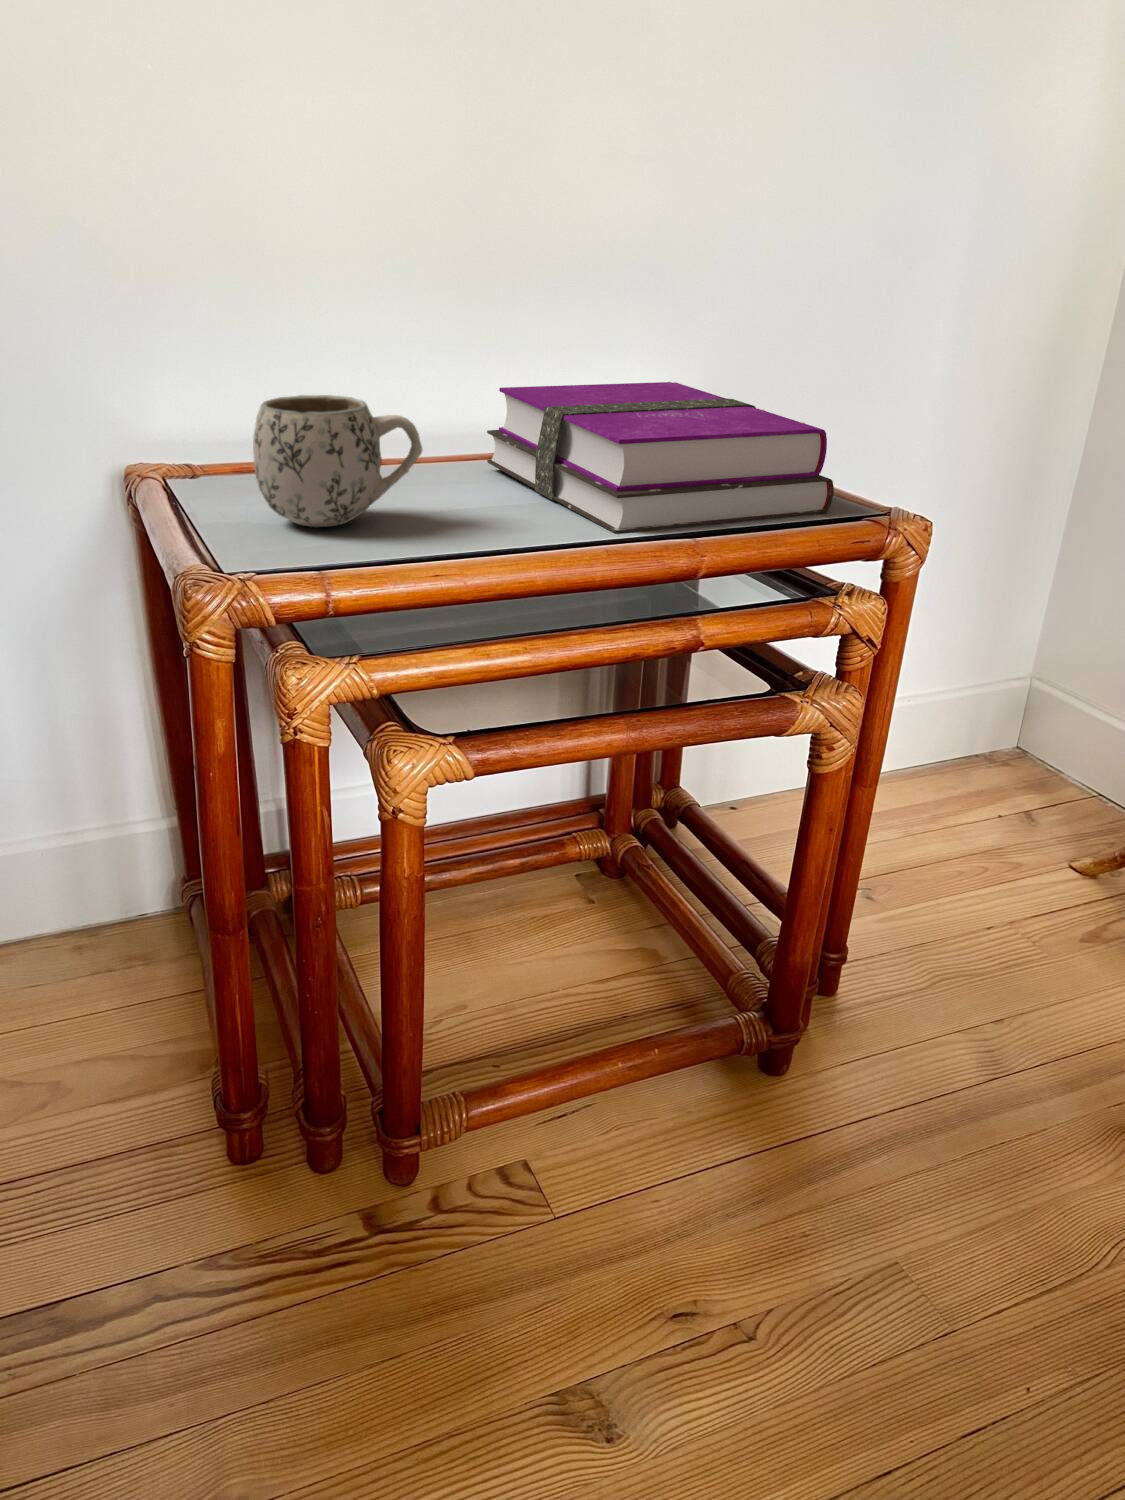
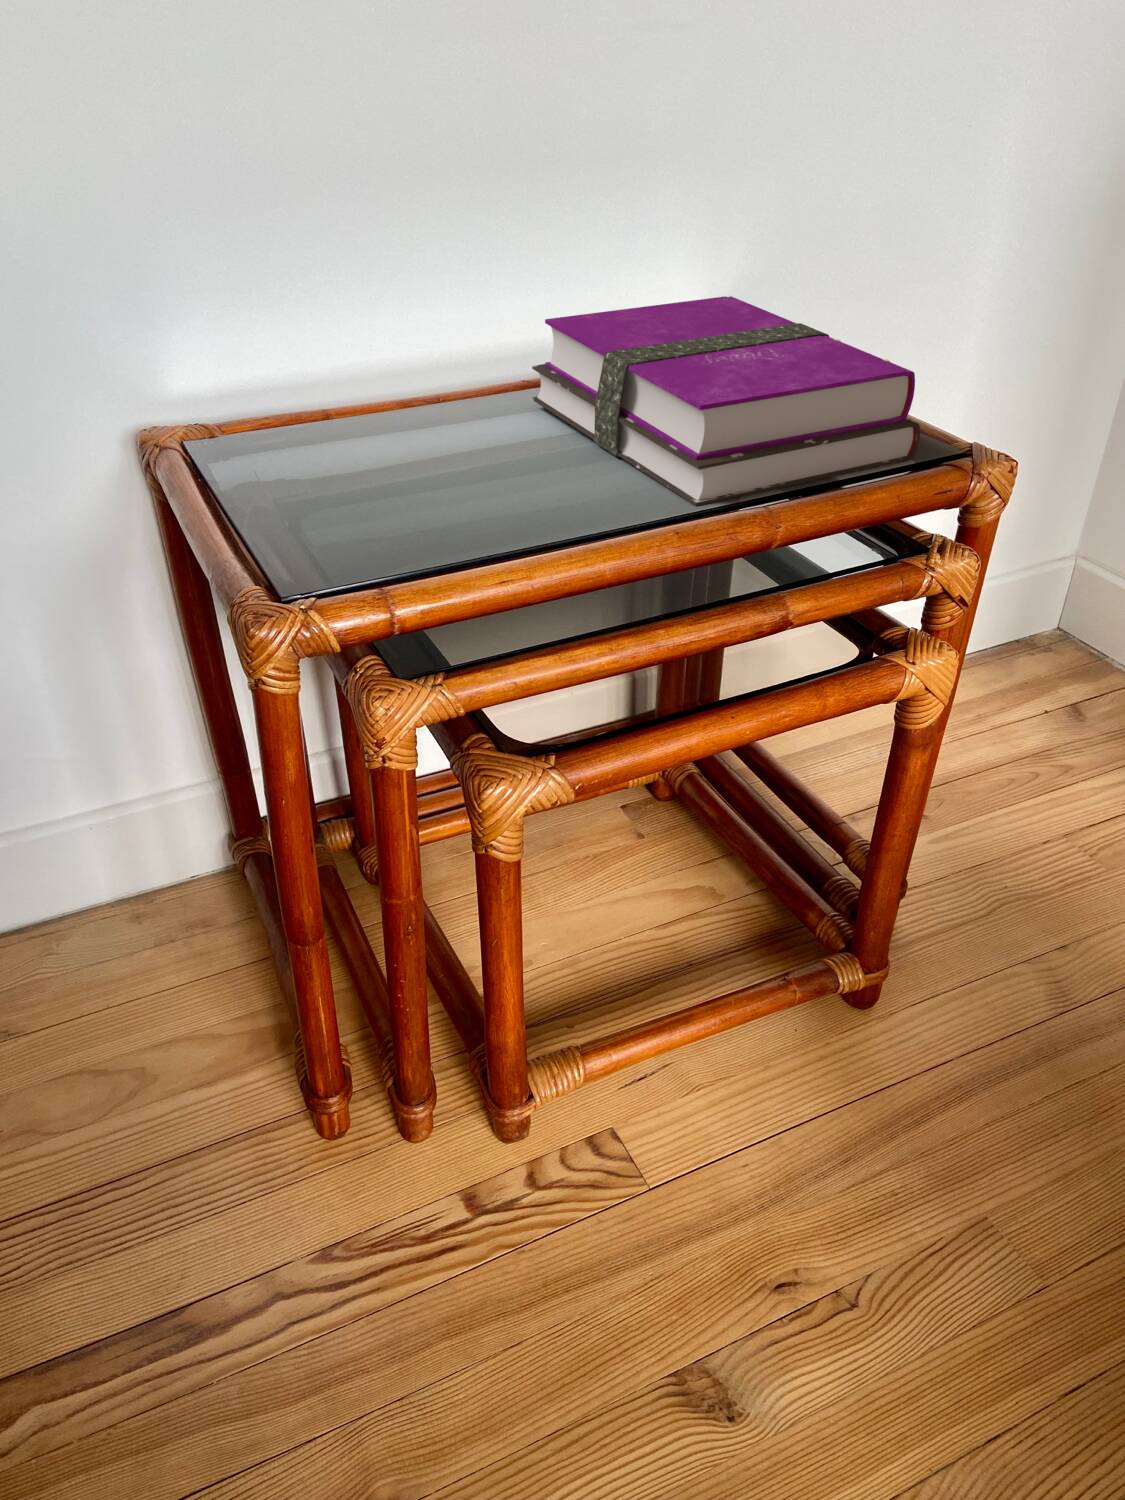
mug: present [253,395,423,527] -> none [301,364,484,516]

